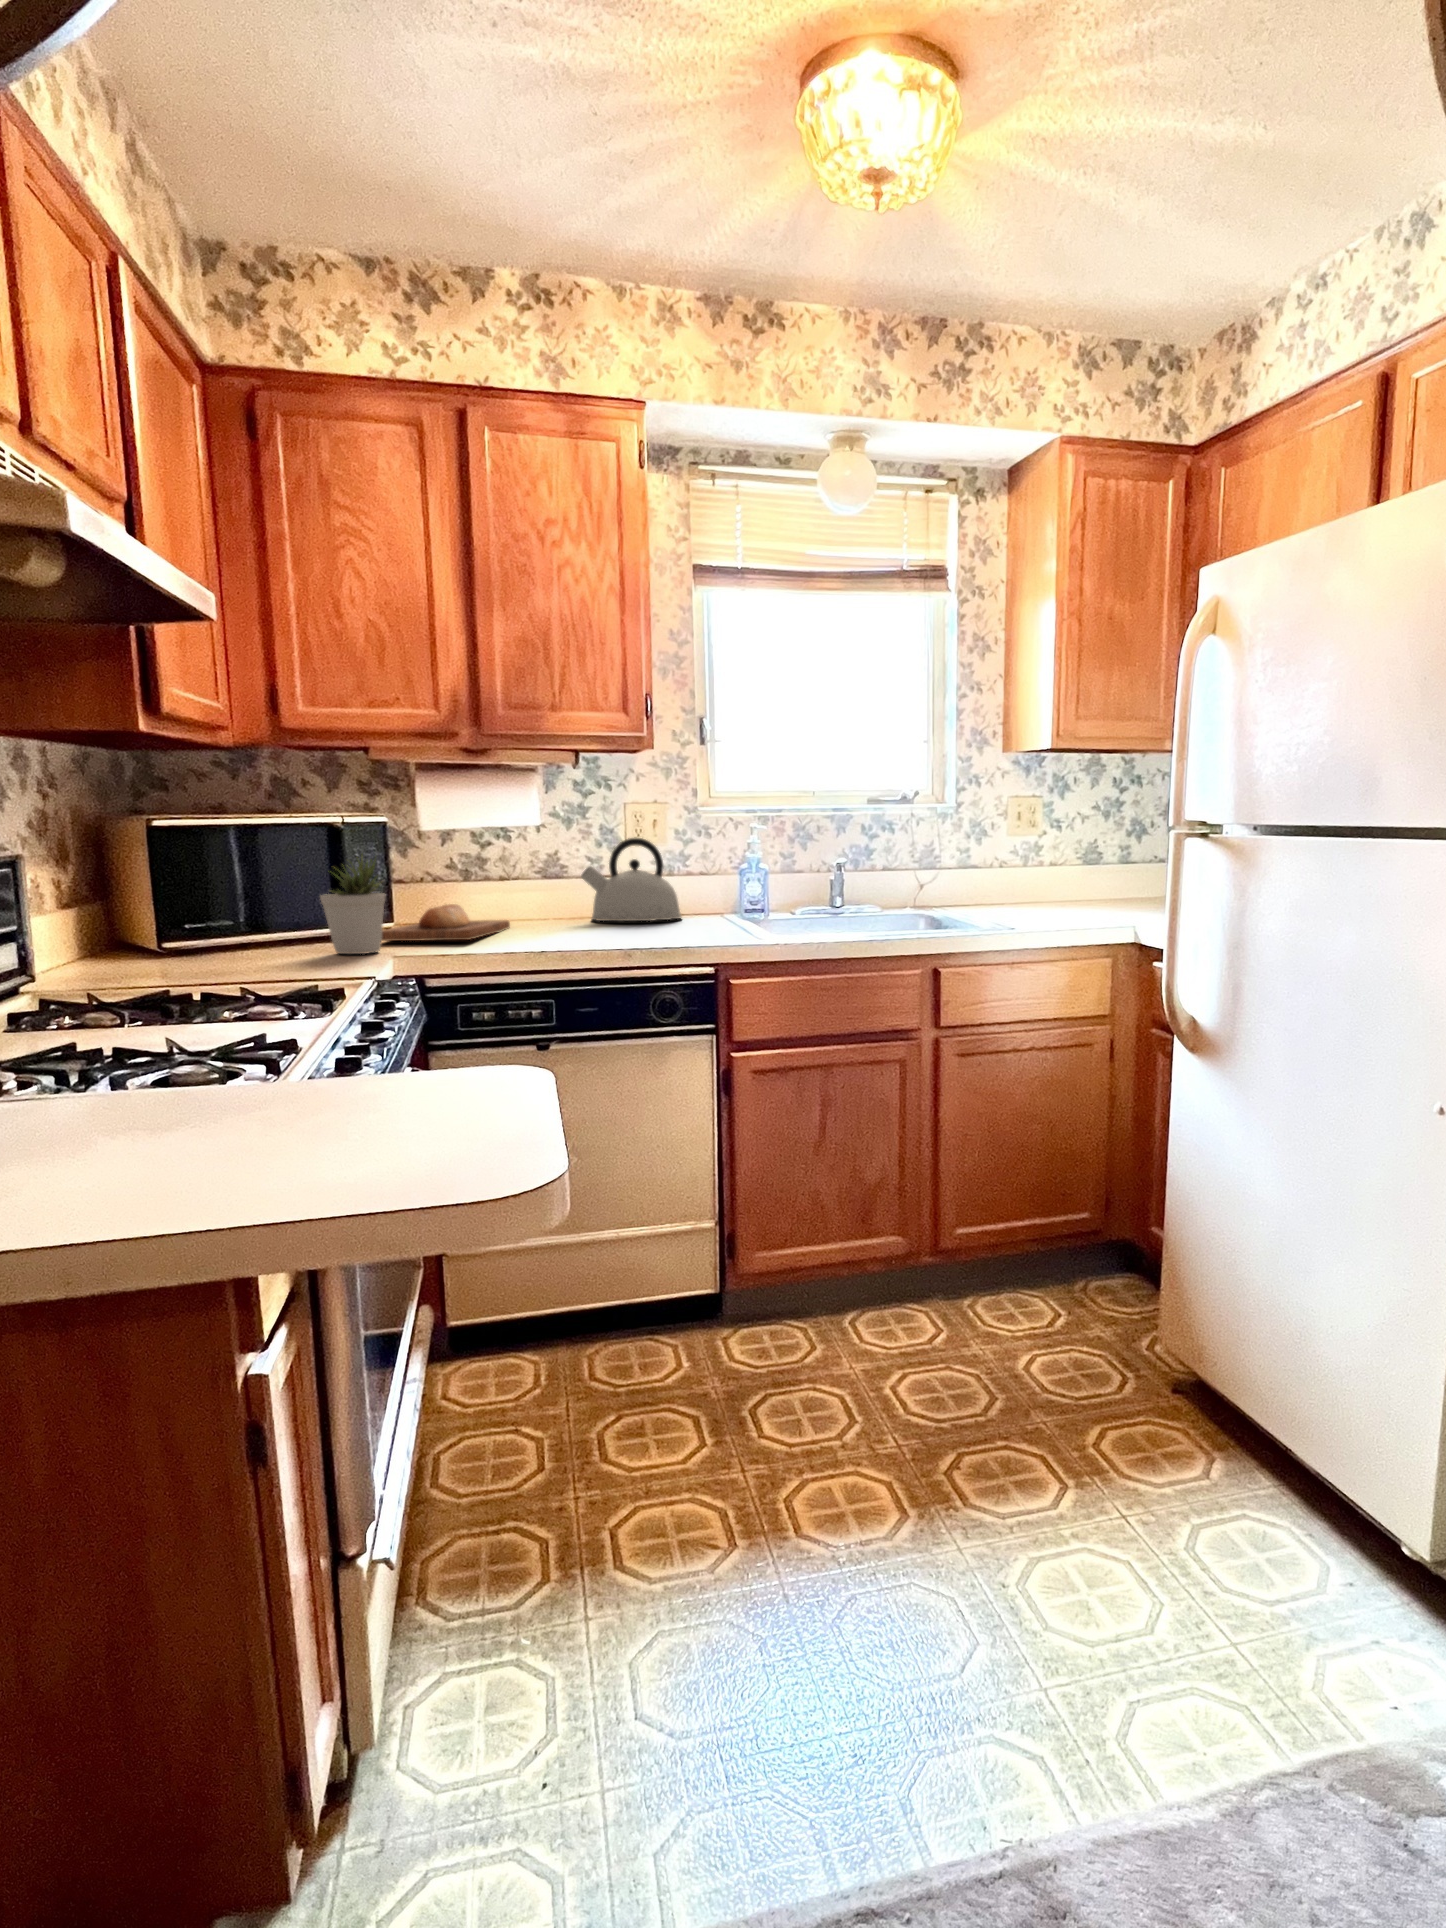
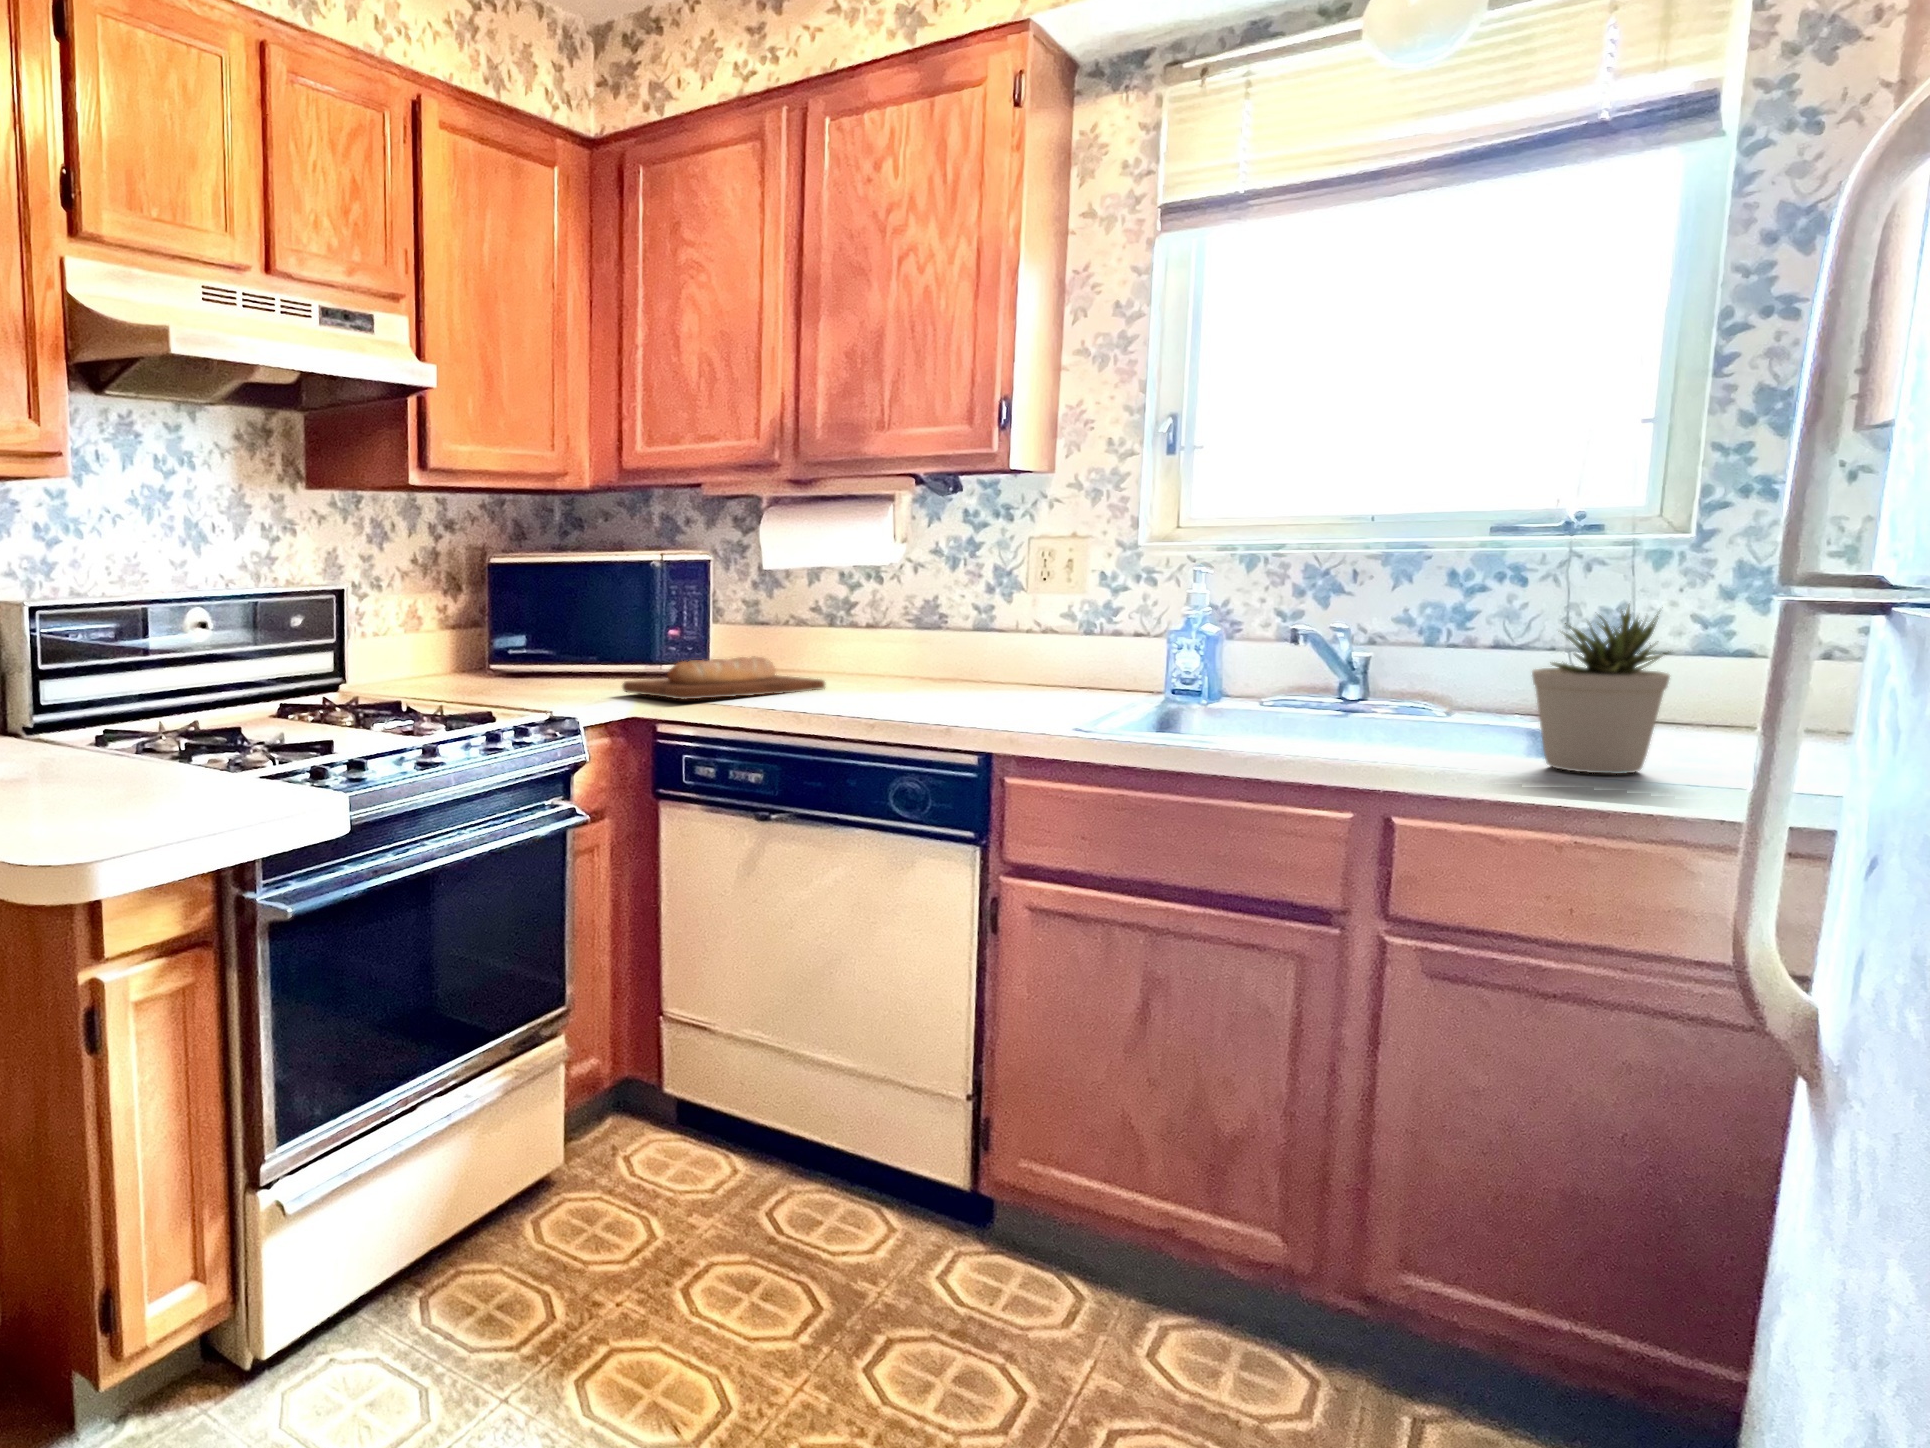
kettle: present [581,838,682,921] -> none [926,583,1068,696]
potted plant: present [320,859,386,954] -> present [1532,608,1670,774]

